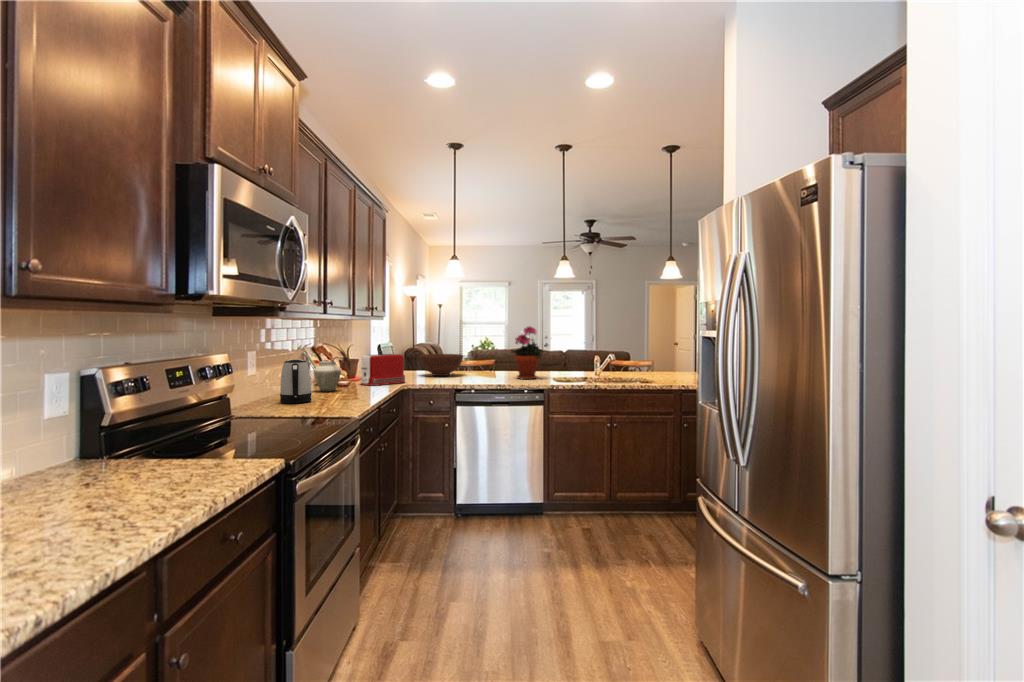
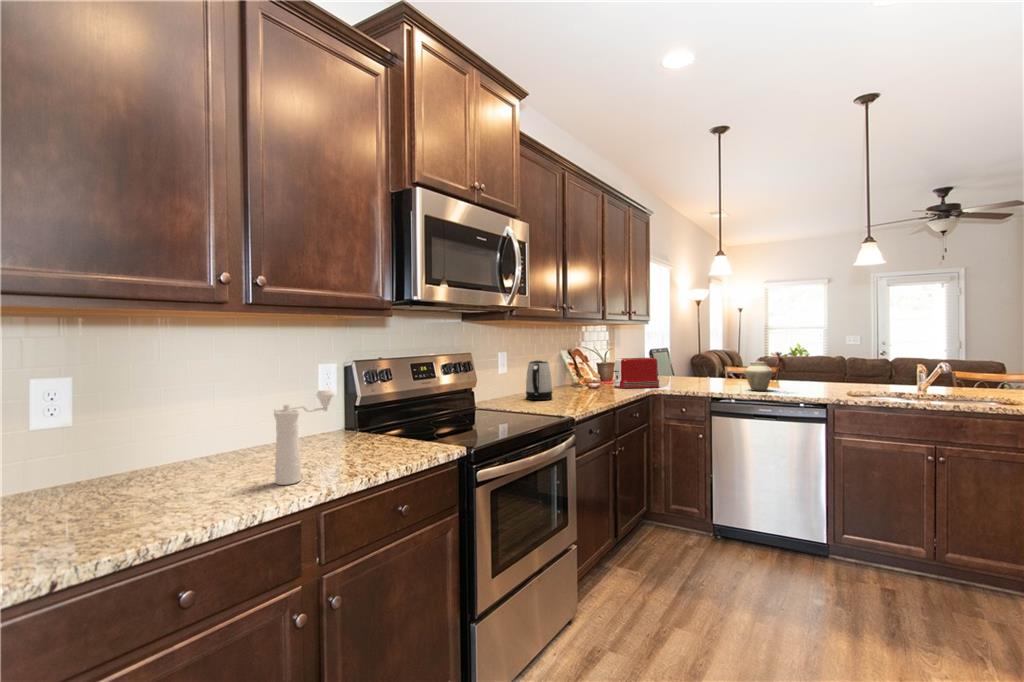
potted plant: present [511,326,543,379] -> none [788,326,833,390]
vase: present [314,351,351,392] -> present [745,352,786,391]
fruit bowl: present [419,354,463,376] -> none [681,359,732,382]
pepper mill: none [76,406,148,535] -> present [274,389,334,485]

